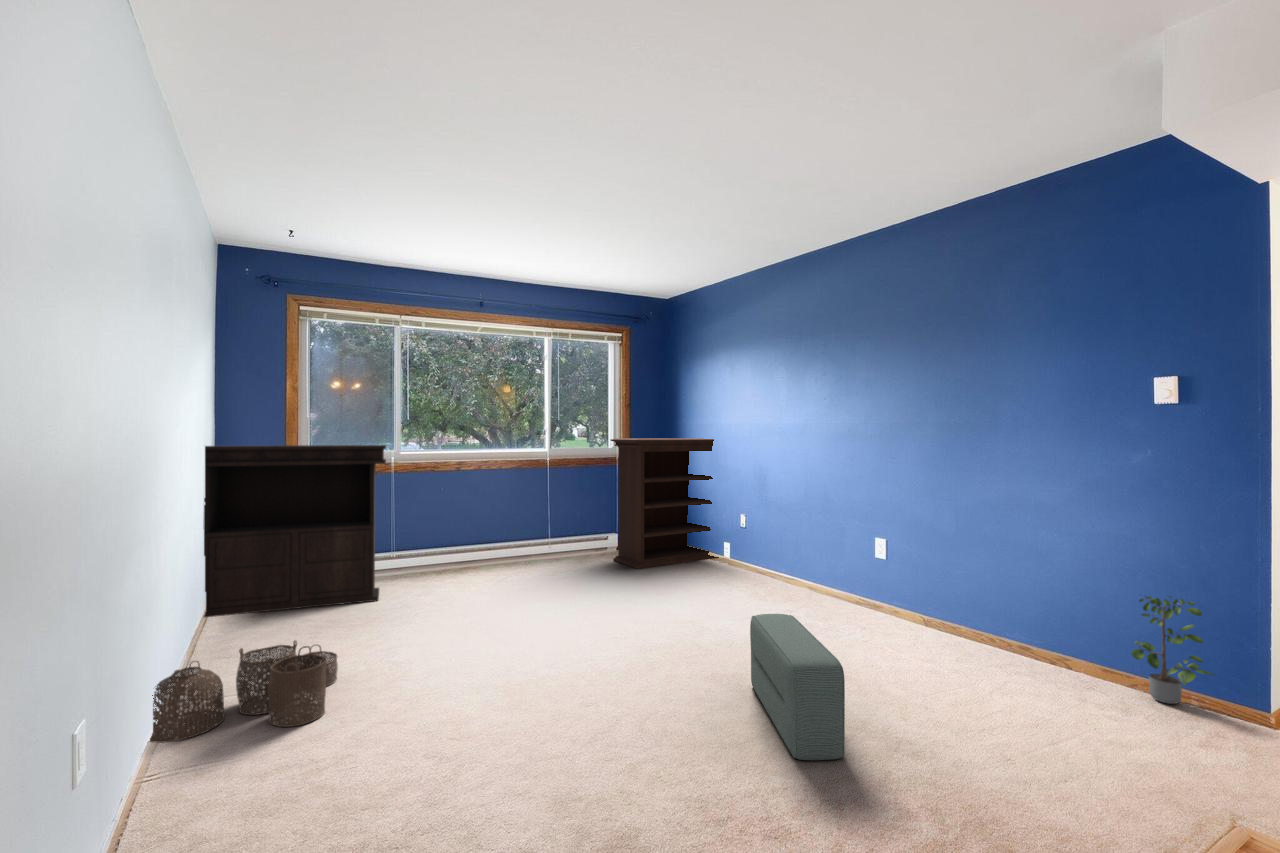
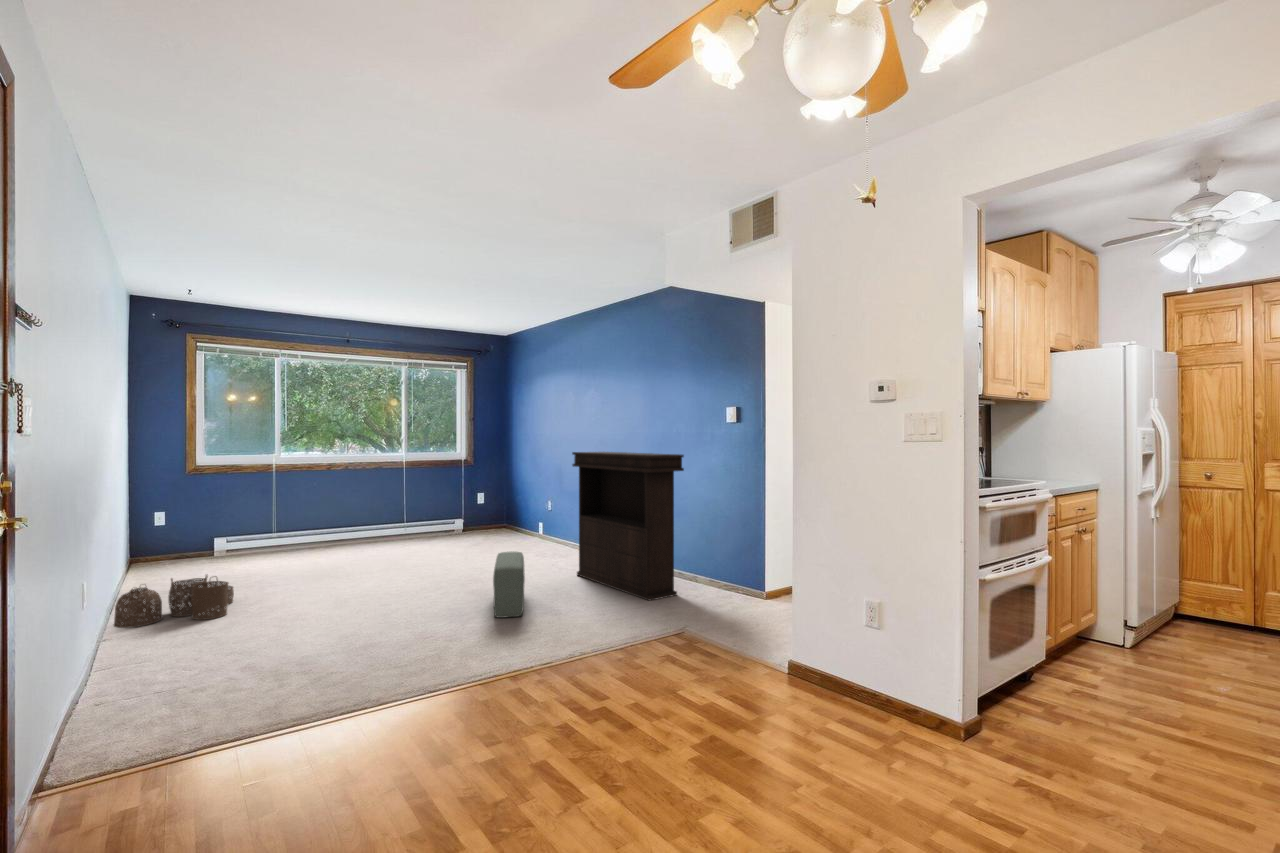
bookshelf: present [610,438,719,569] -> none [453,444,548,543]
console table: present [203,445,386,617] -> present [572,452,684,601]
potted plant: present [1131,596,1213,704] -> none [708,534,739,592]

